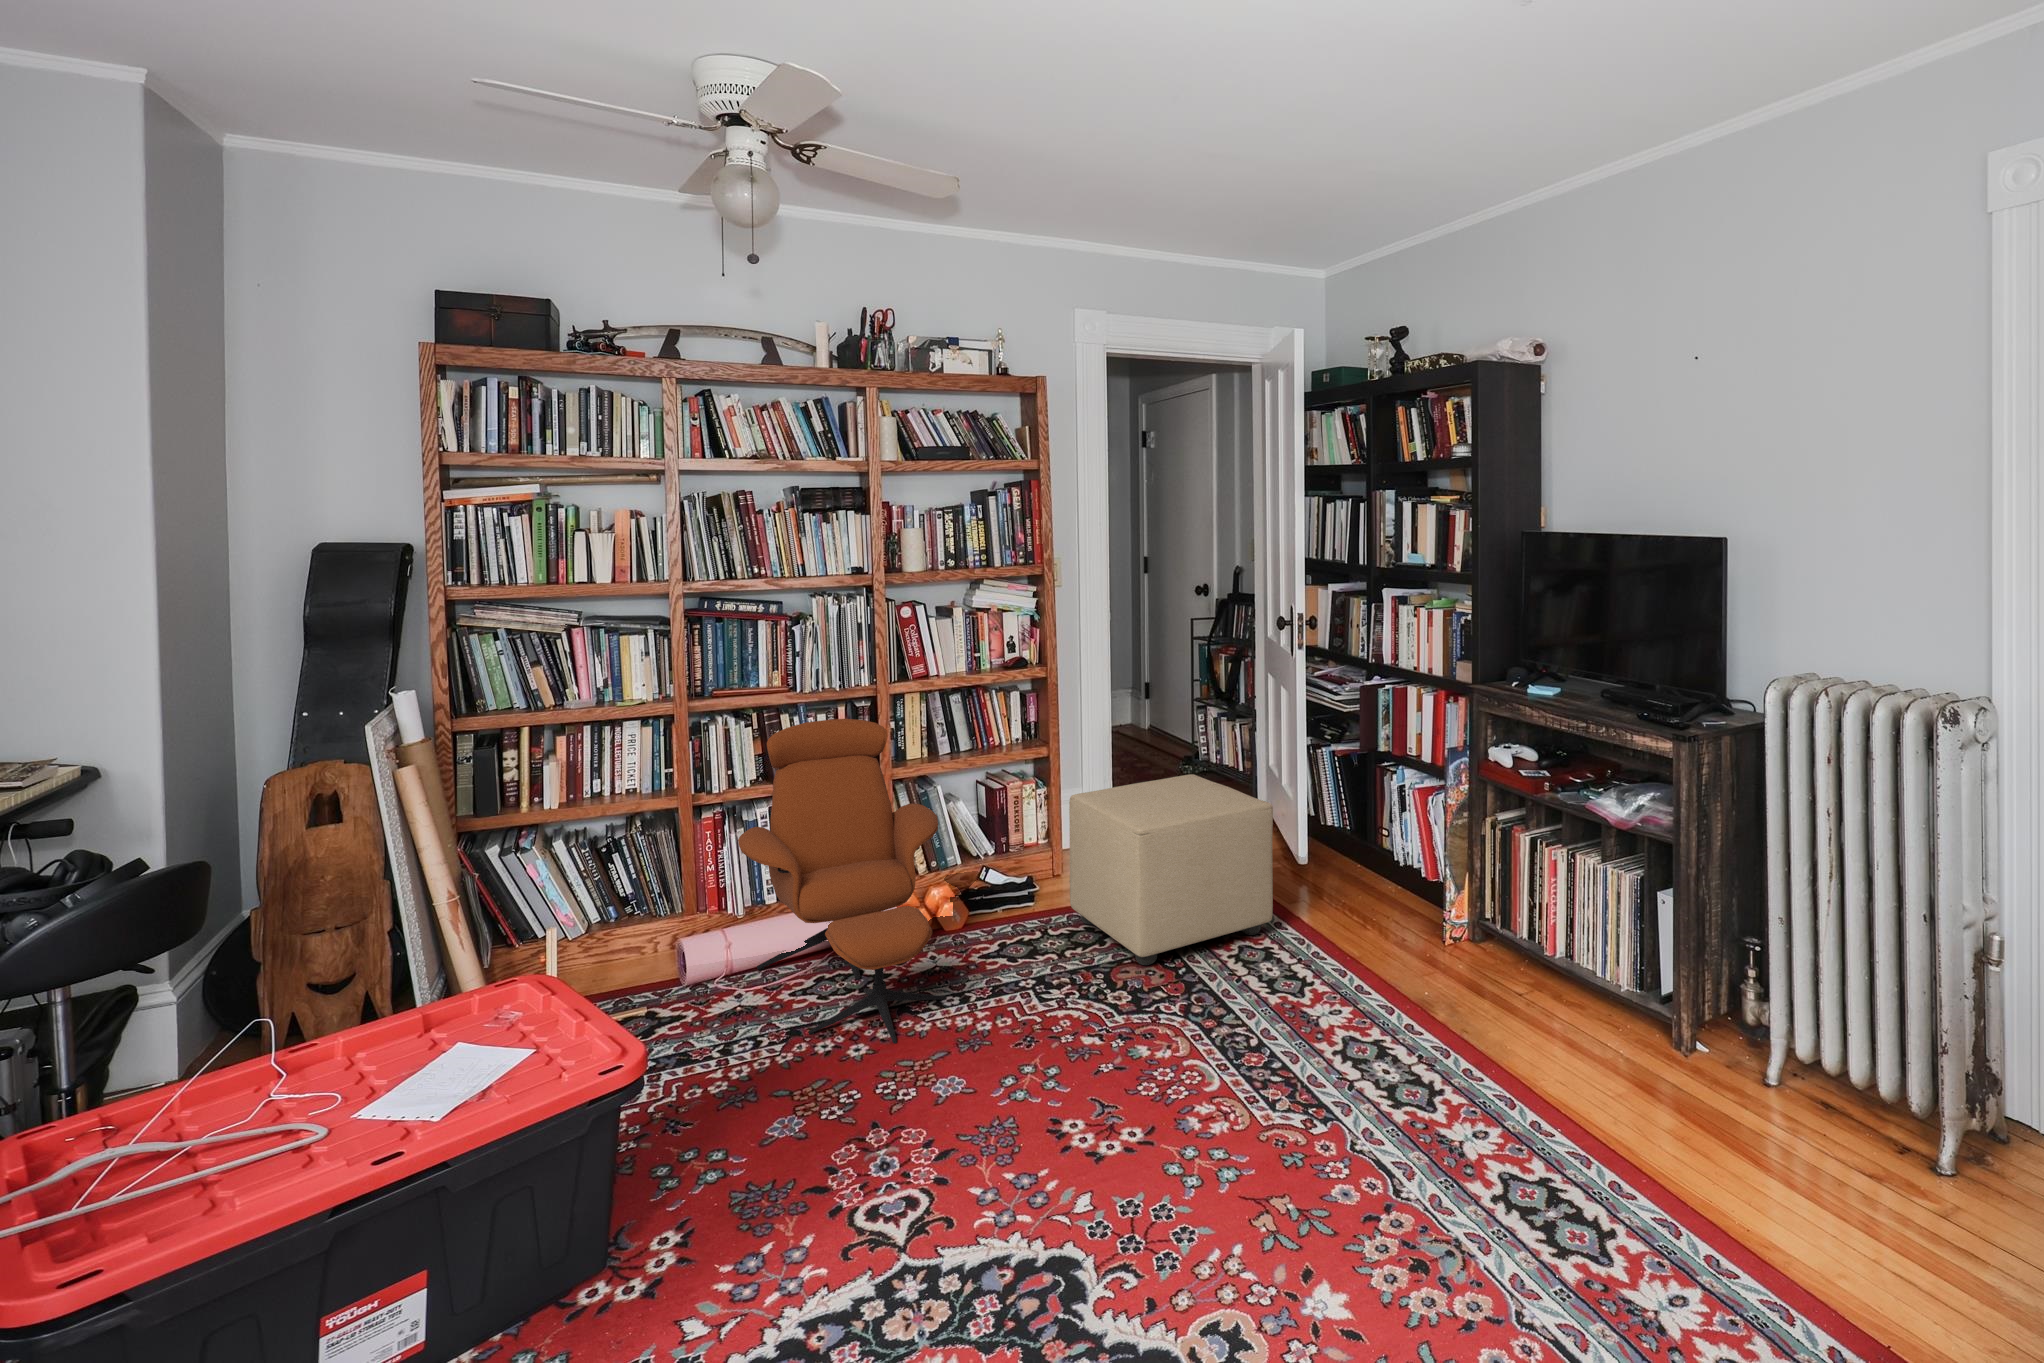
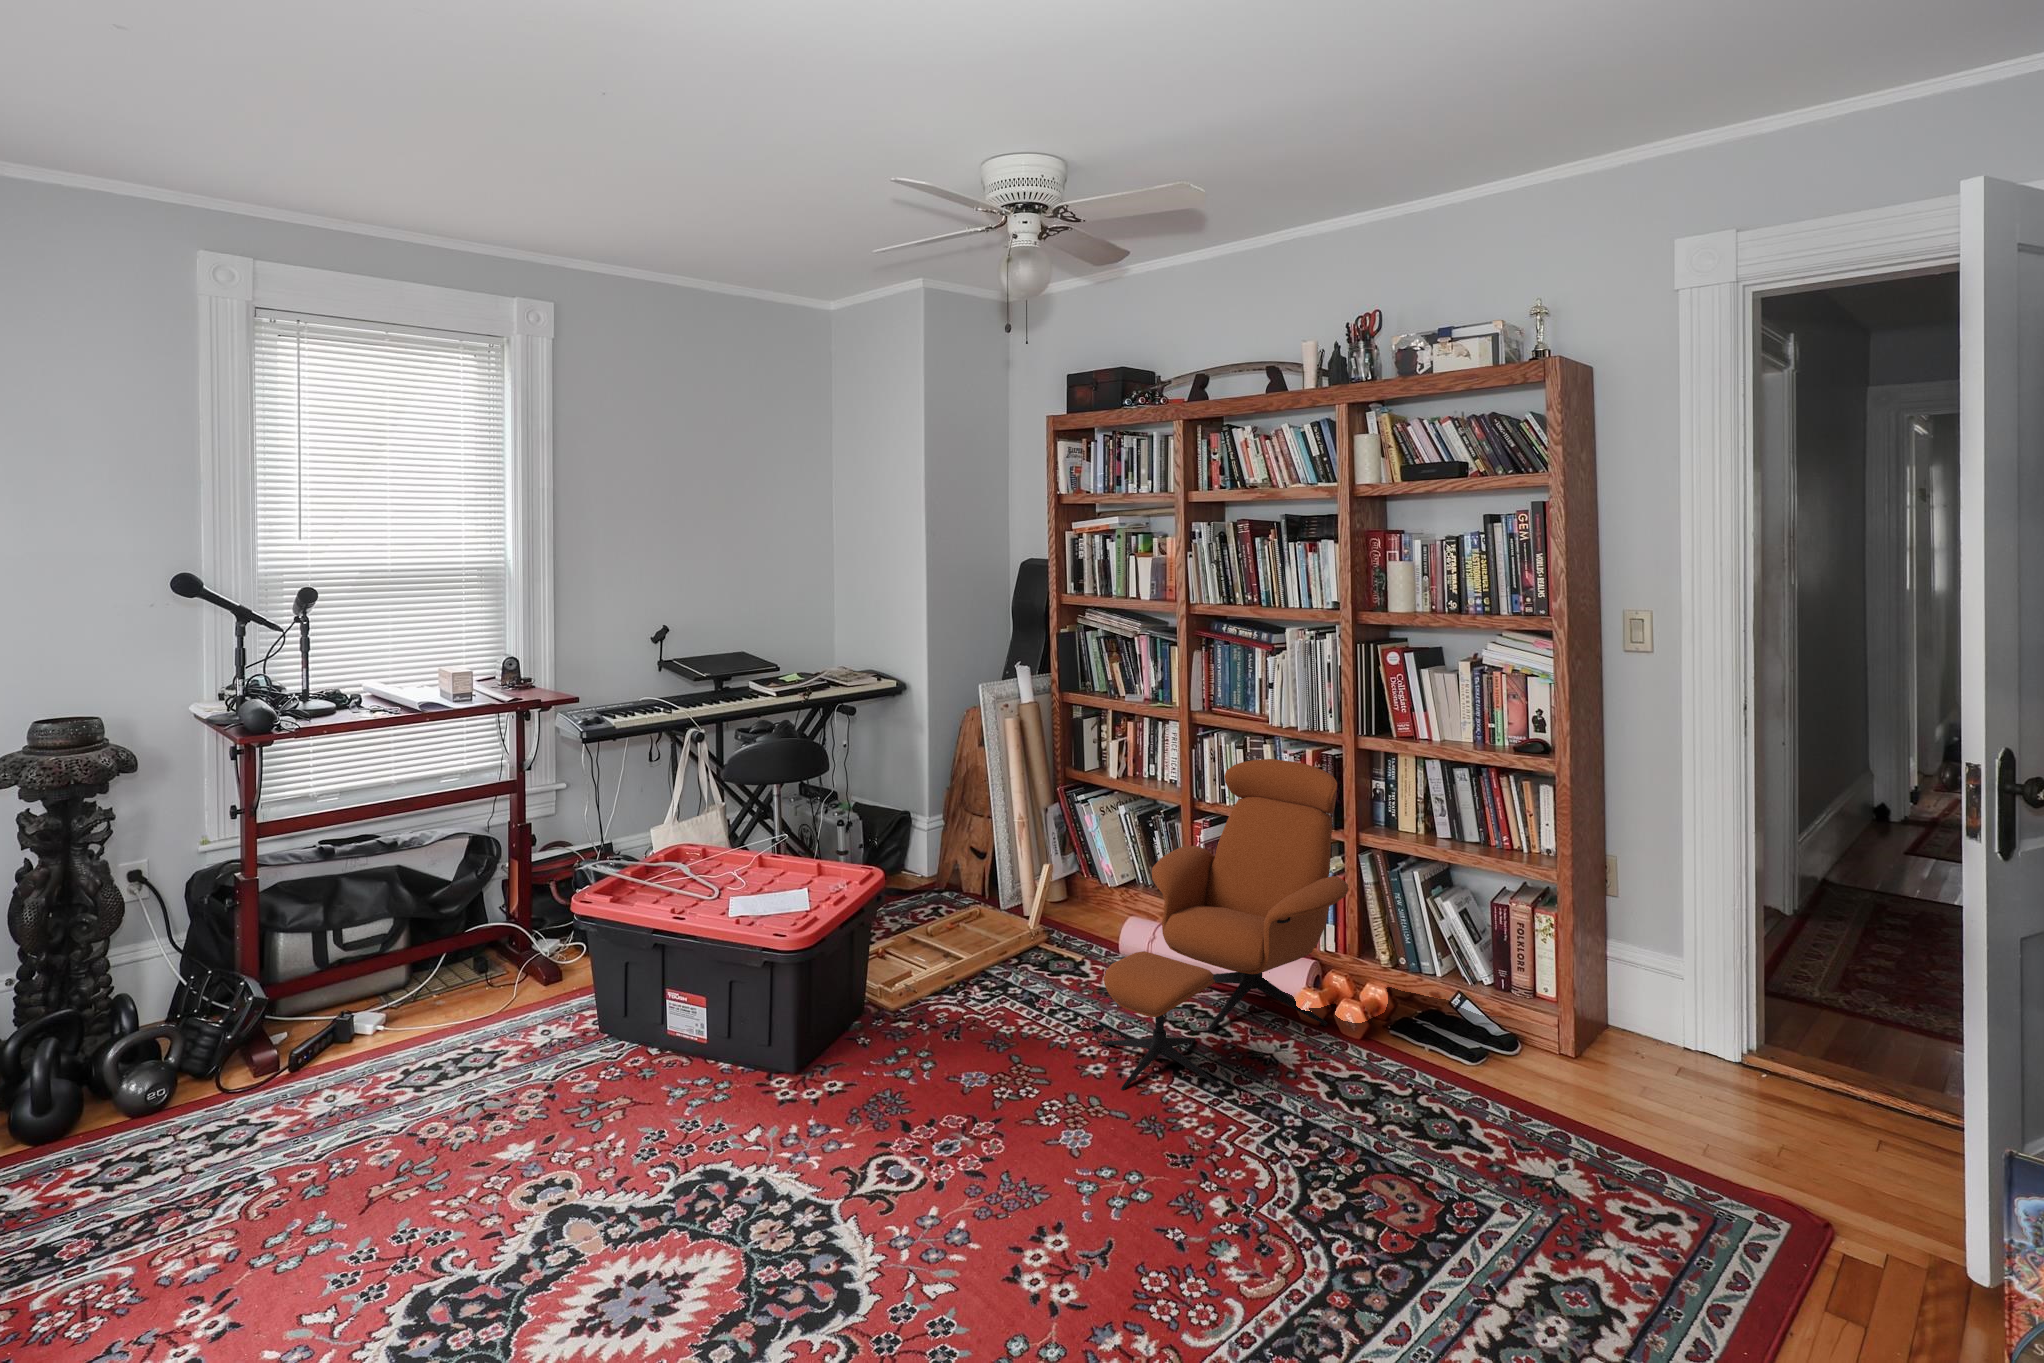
ottoman: present [1069,774,1273,965] -> none [1398,934,1703,1277]

